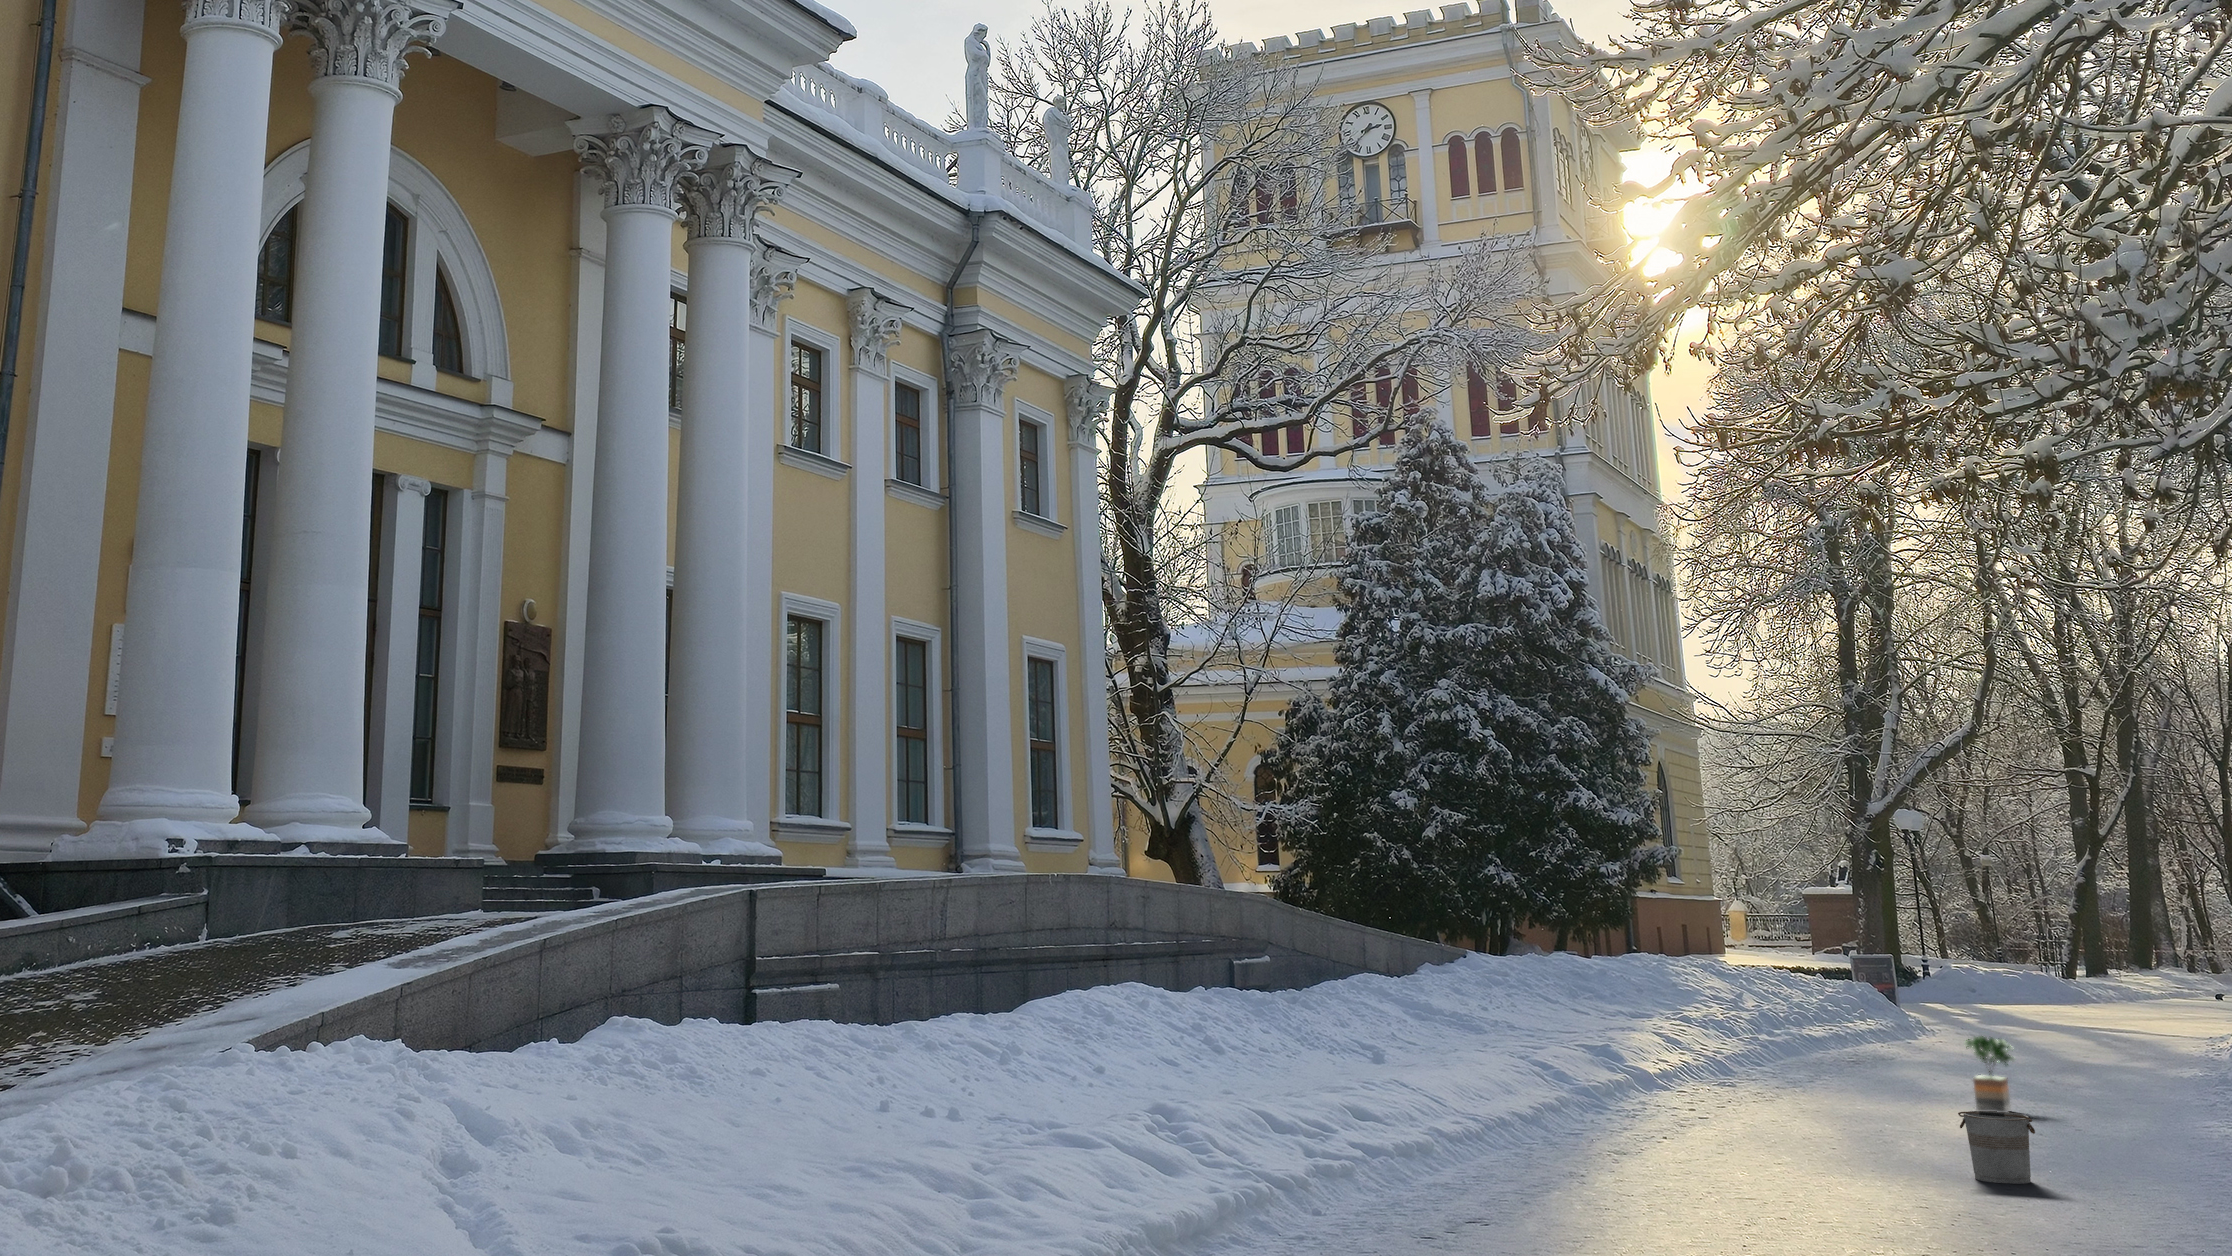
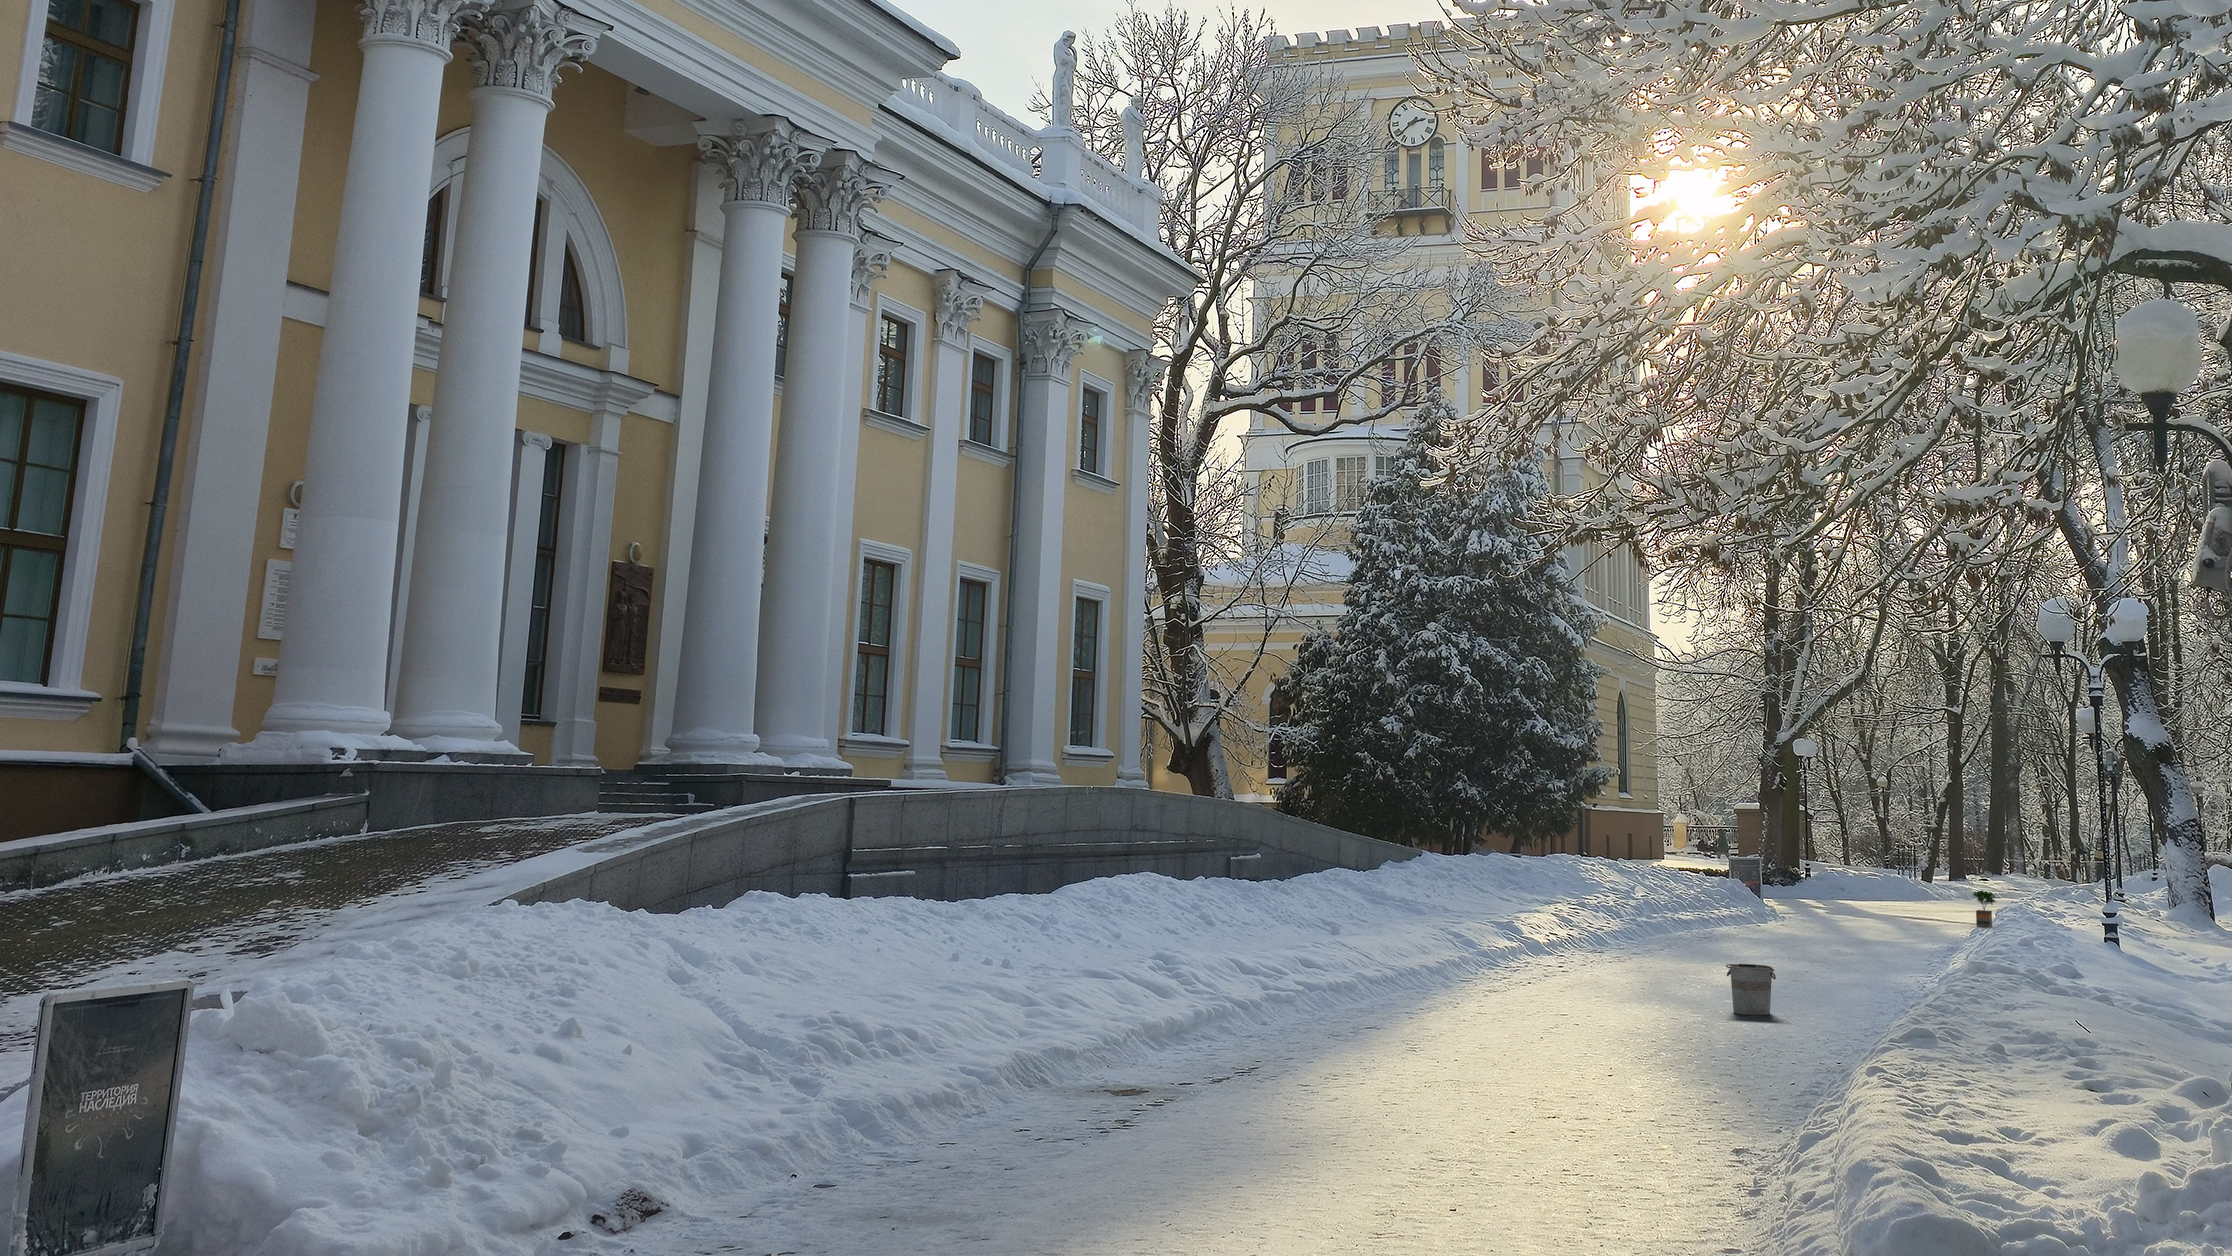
potted tree: present [1966,1036,2013,1112] -> present [1973,891,1996,928]

